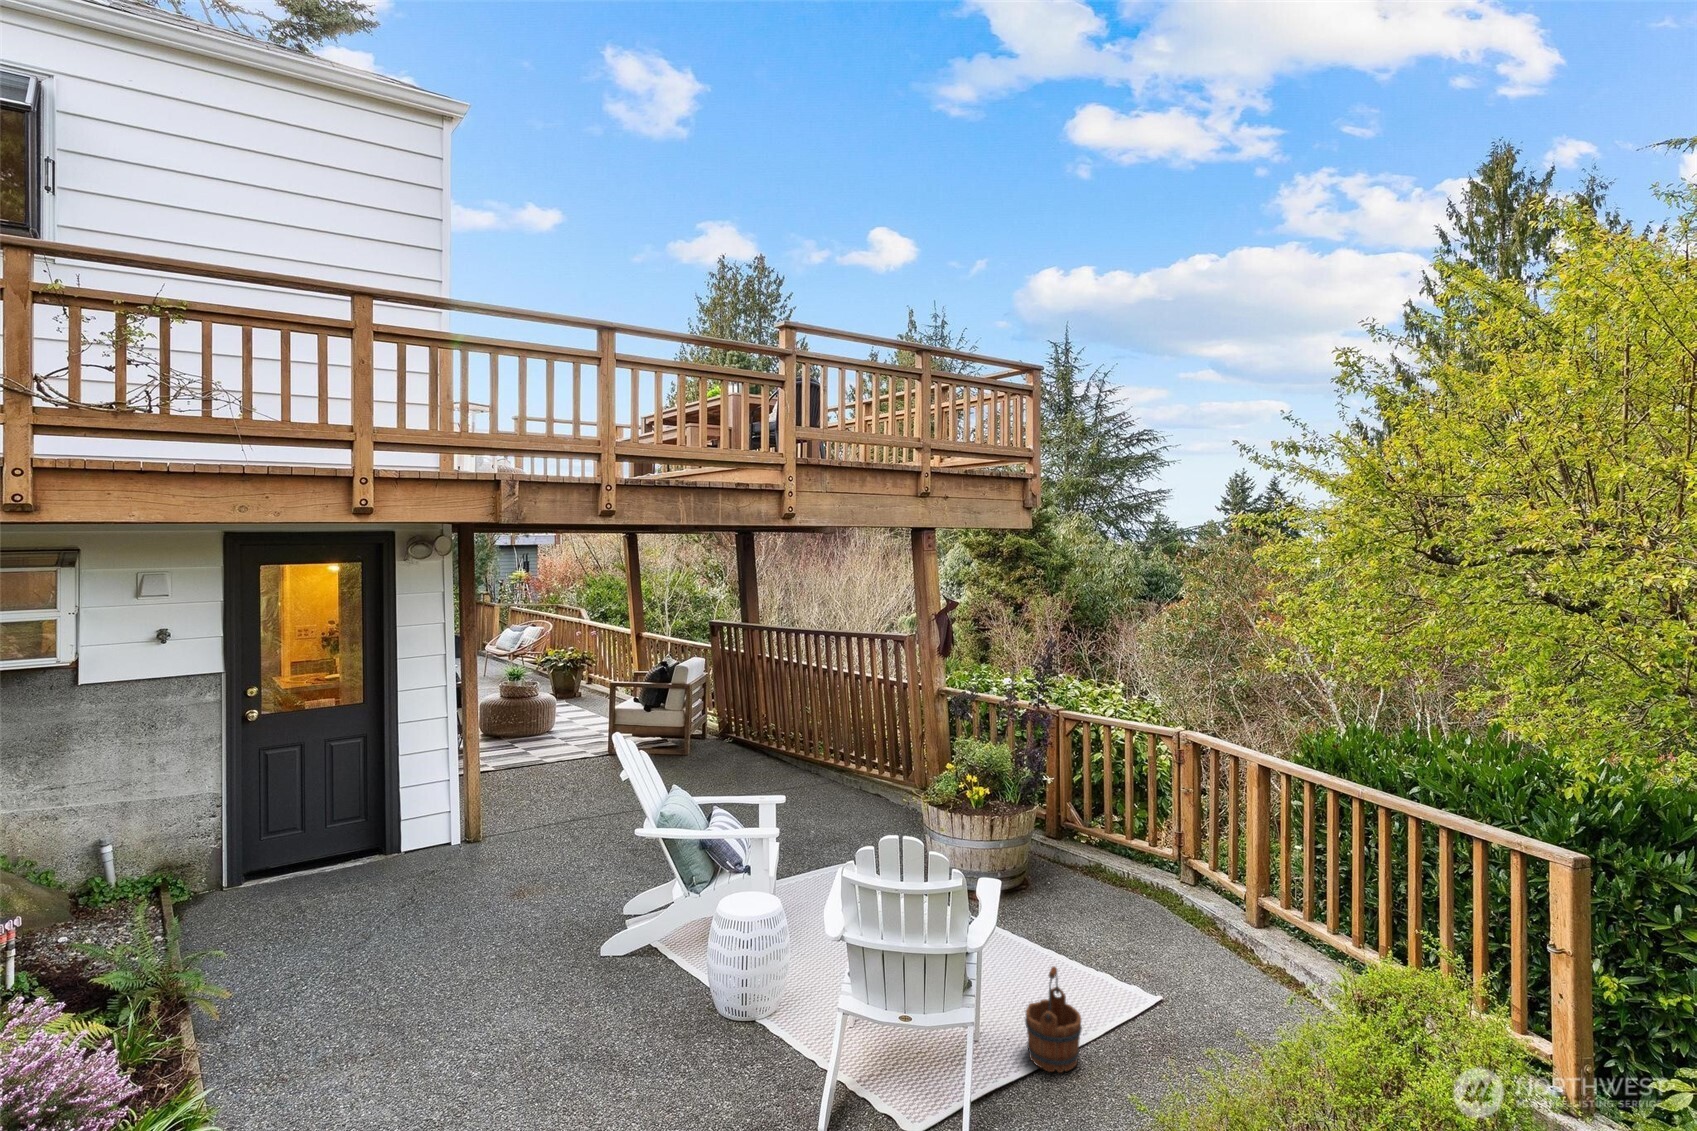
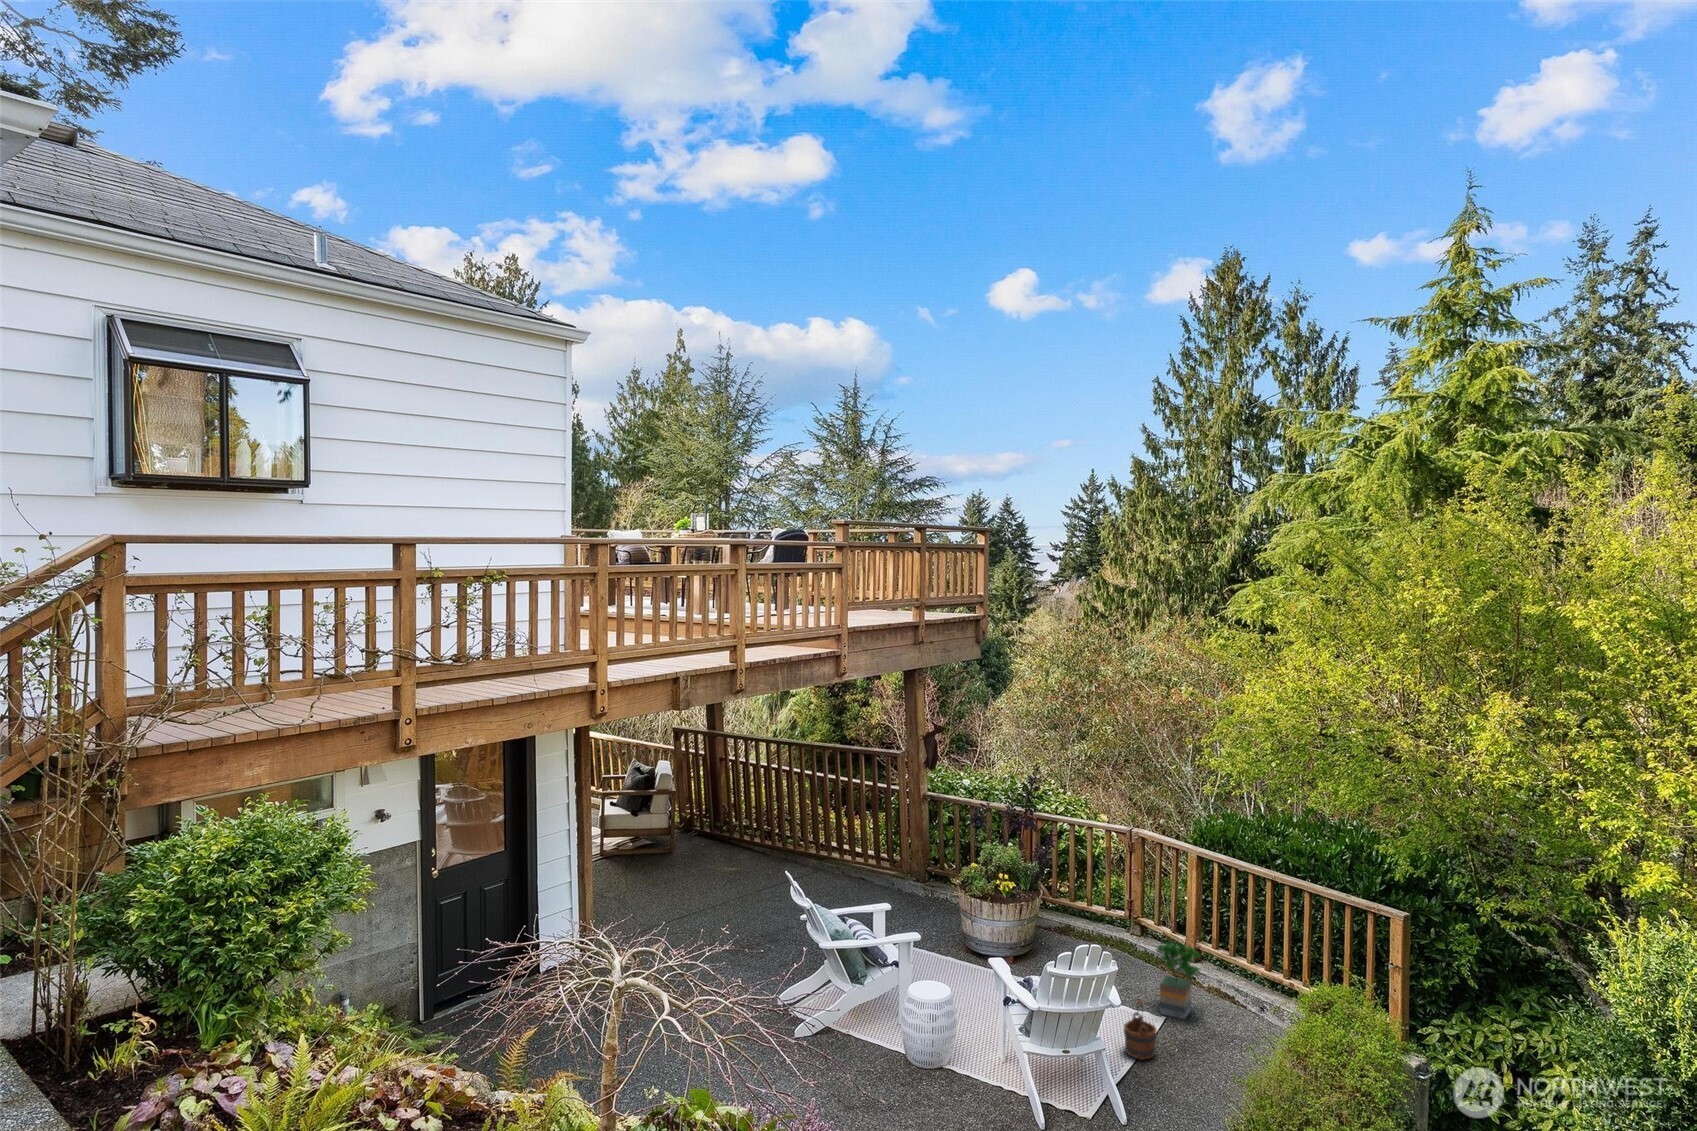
potted tree: none [1139,882,1218,1015] -> present [1157,943,1200,1019]

